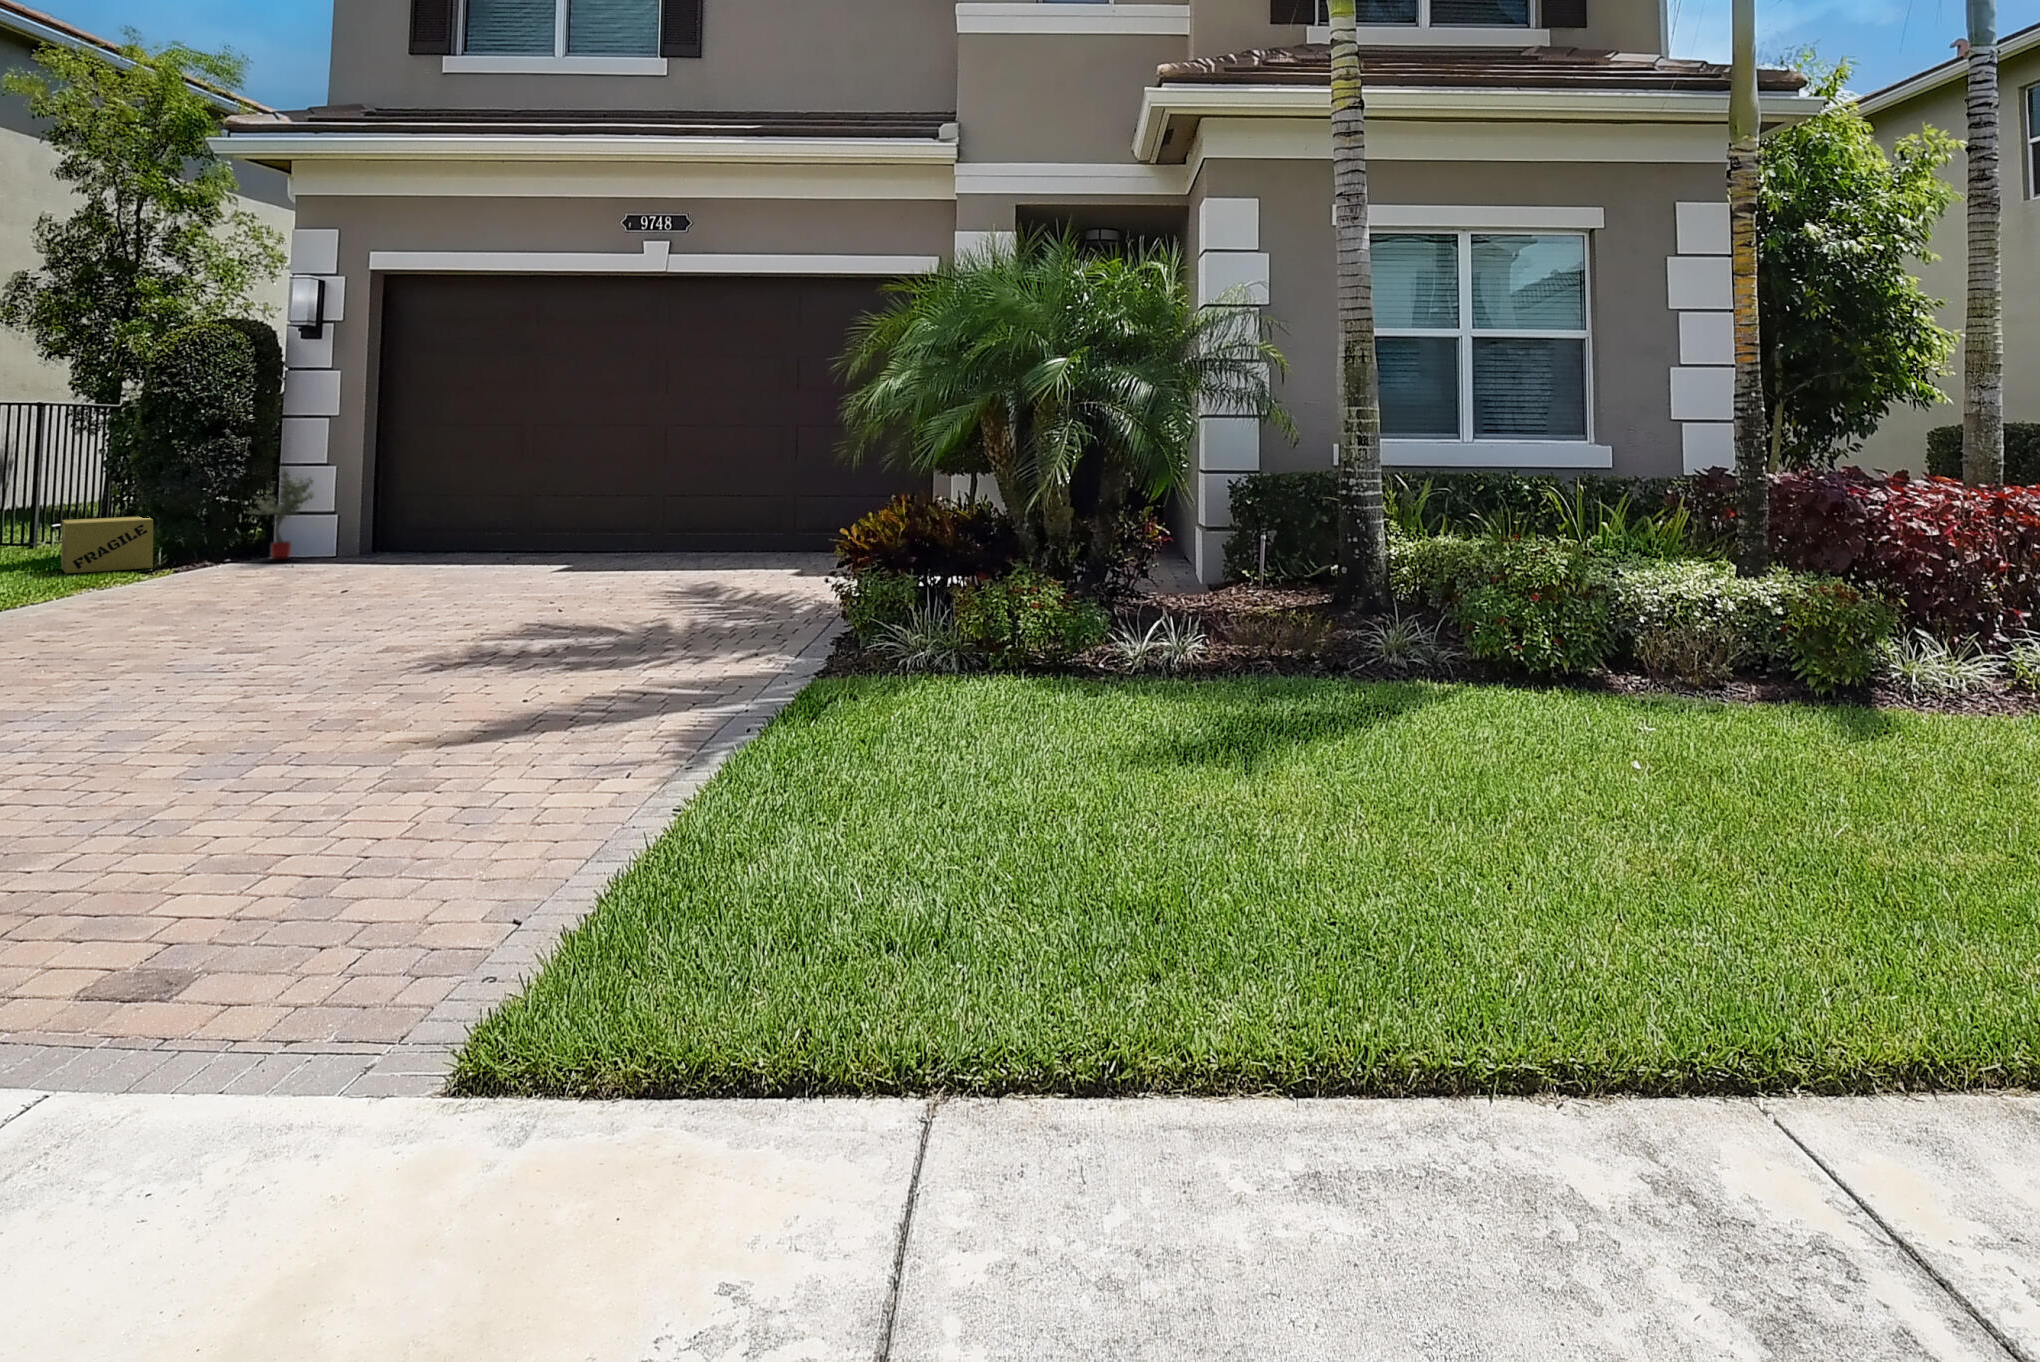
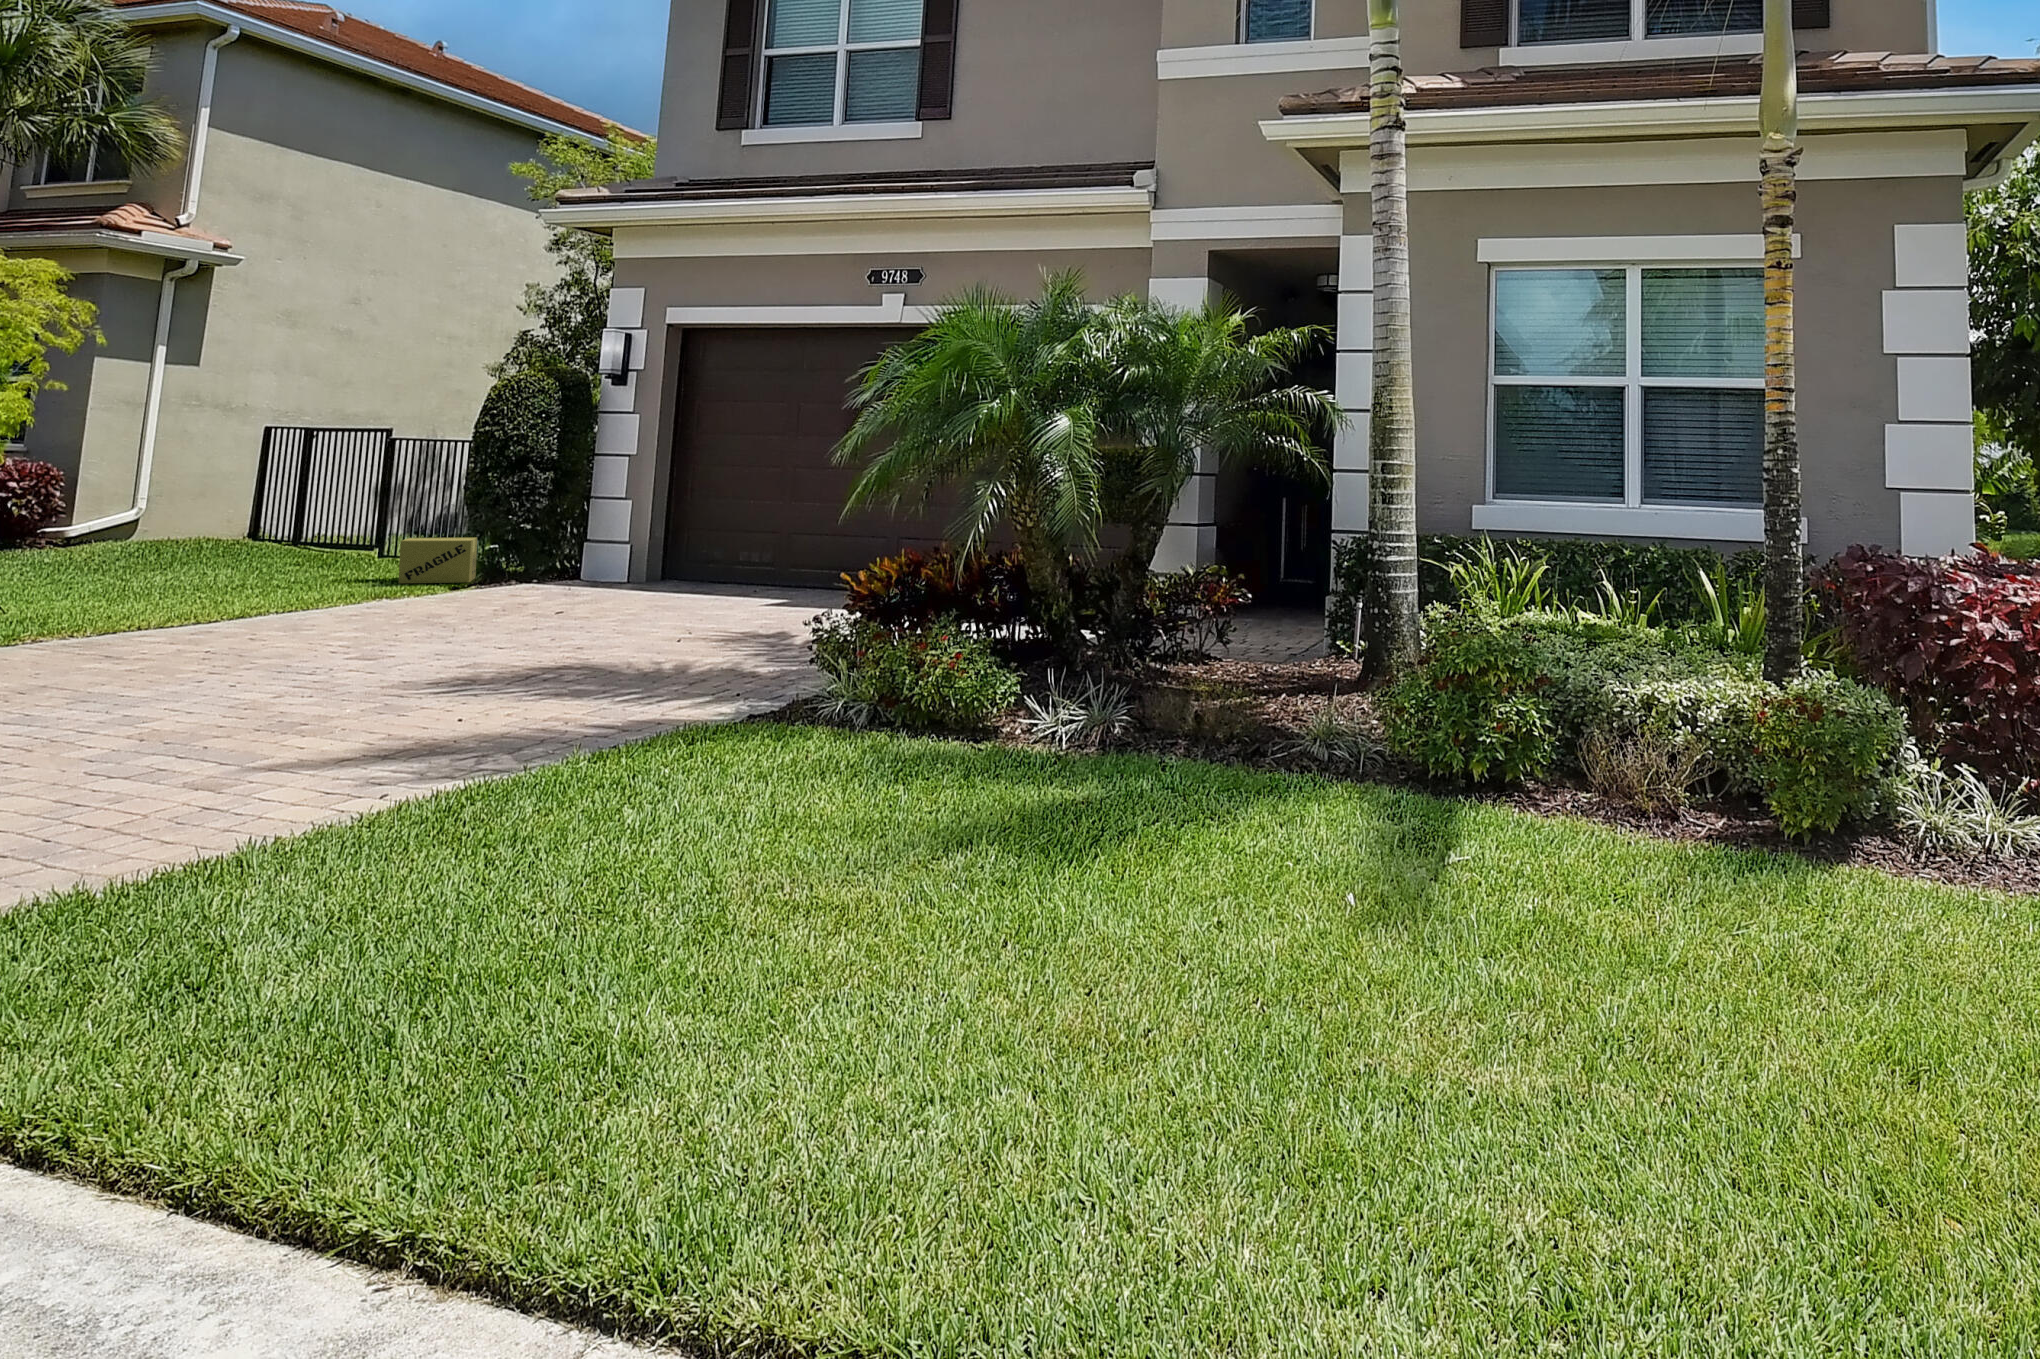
potted tree: present [249,468,313,560] -> none [544,499,610,581]

